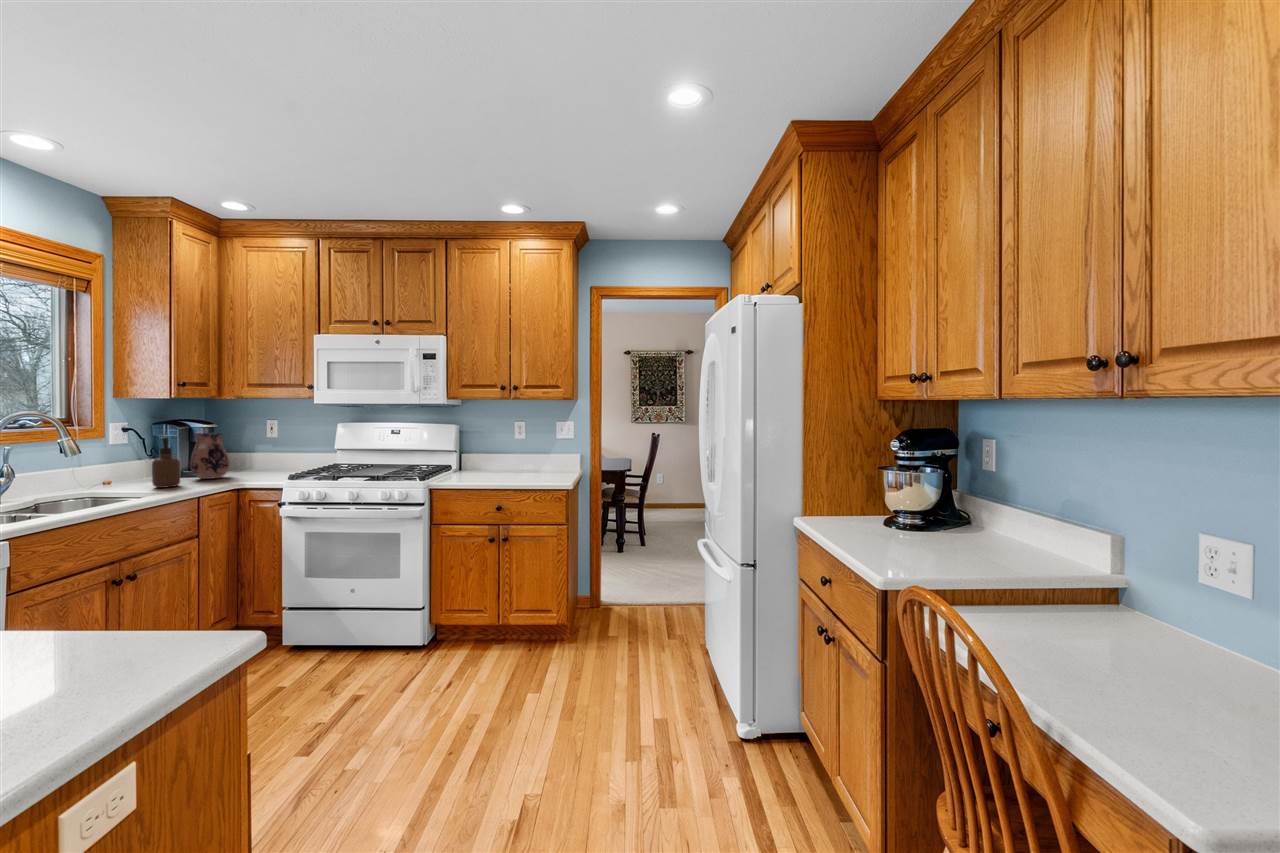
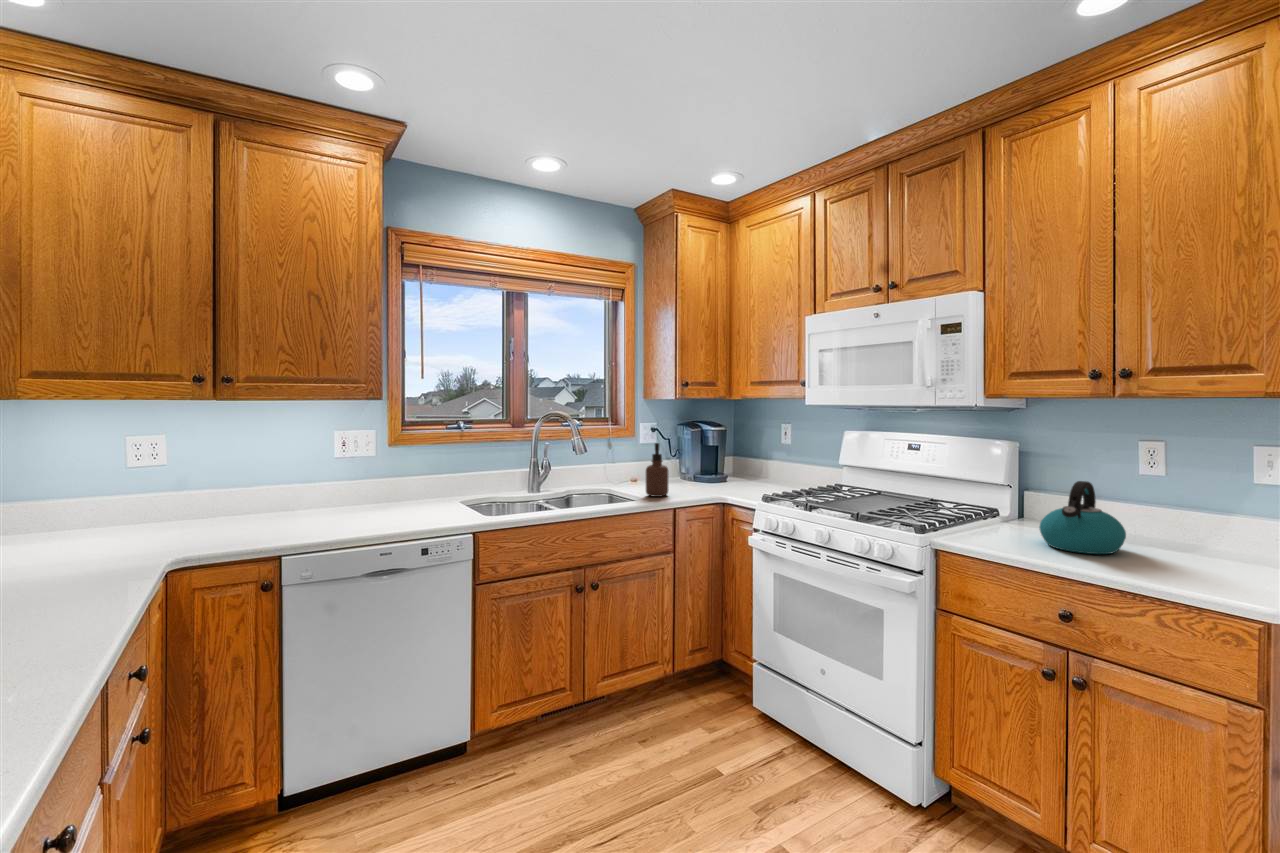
ceramic pitcher: present [190,433,230,479] -> none [685,439,721,491]
kettle: none [481,444,518,480] -> present [1040,481,1126,554]

